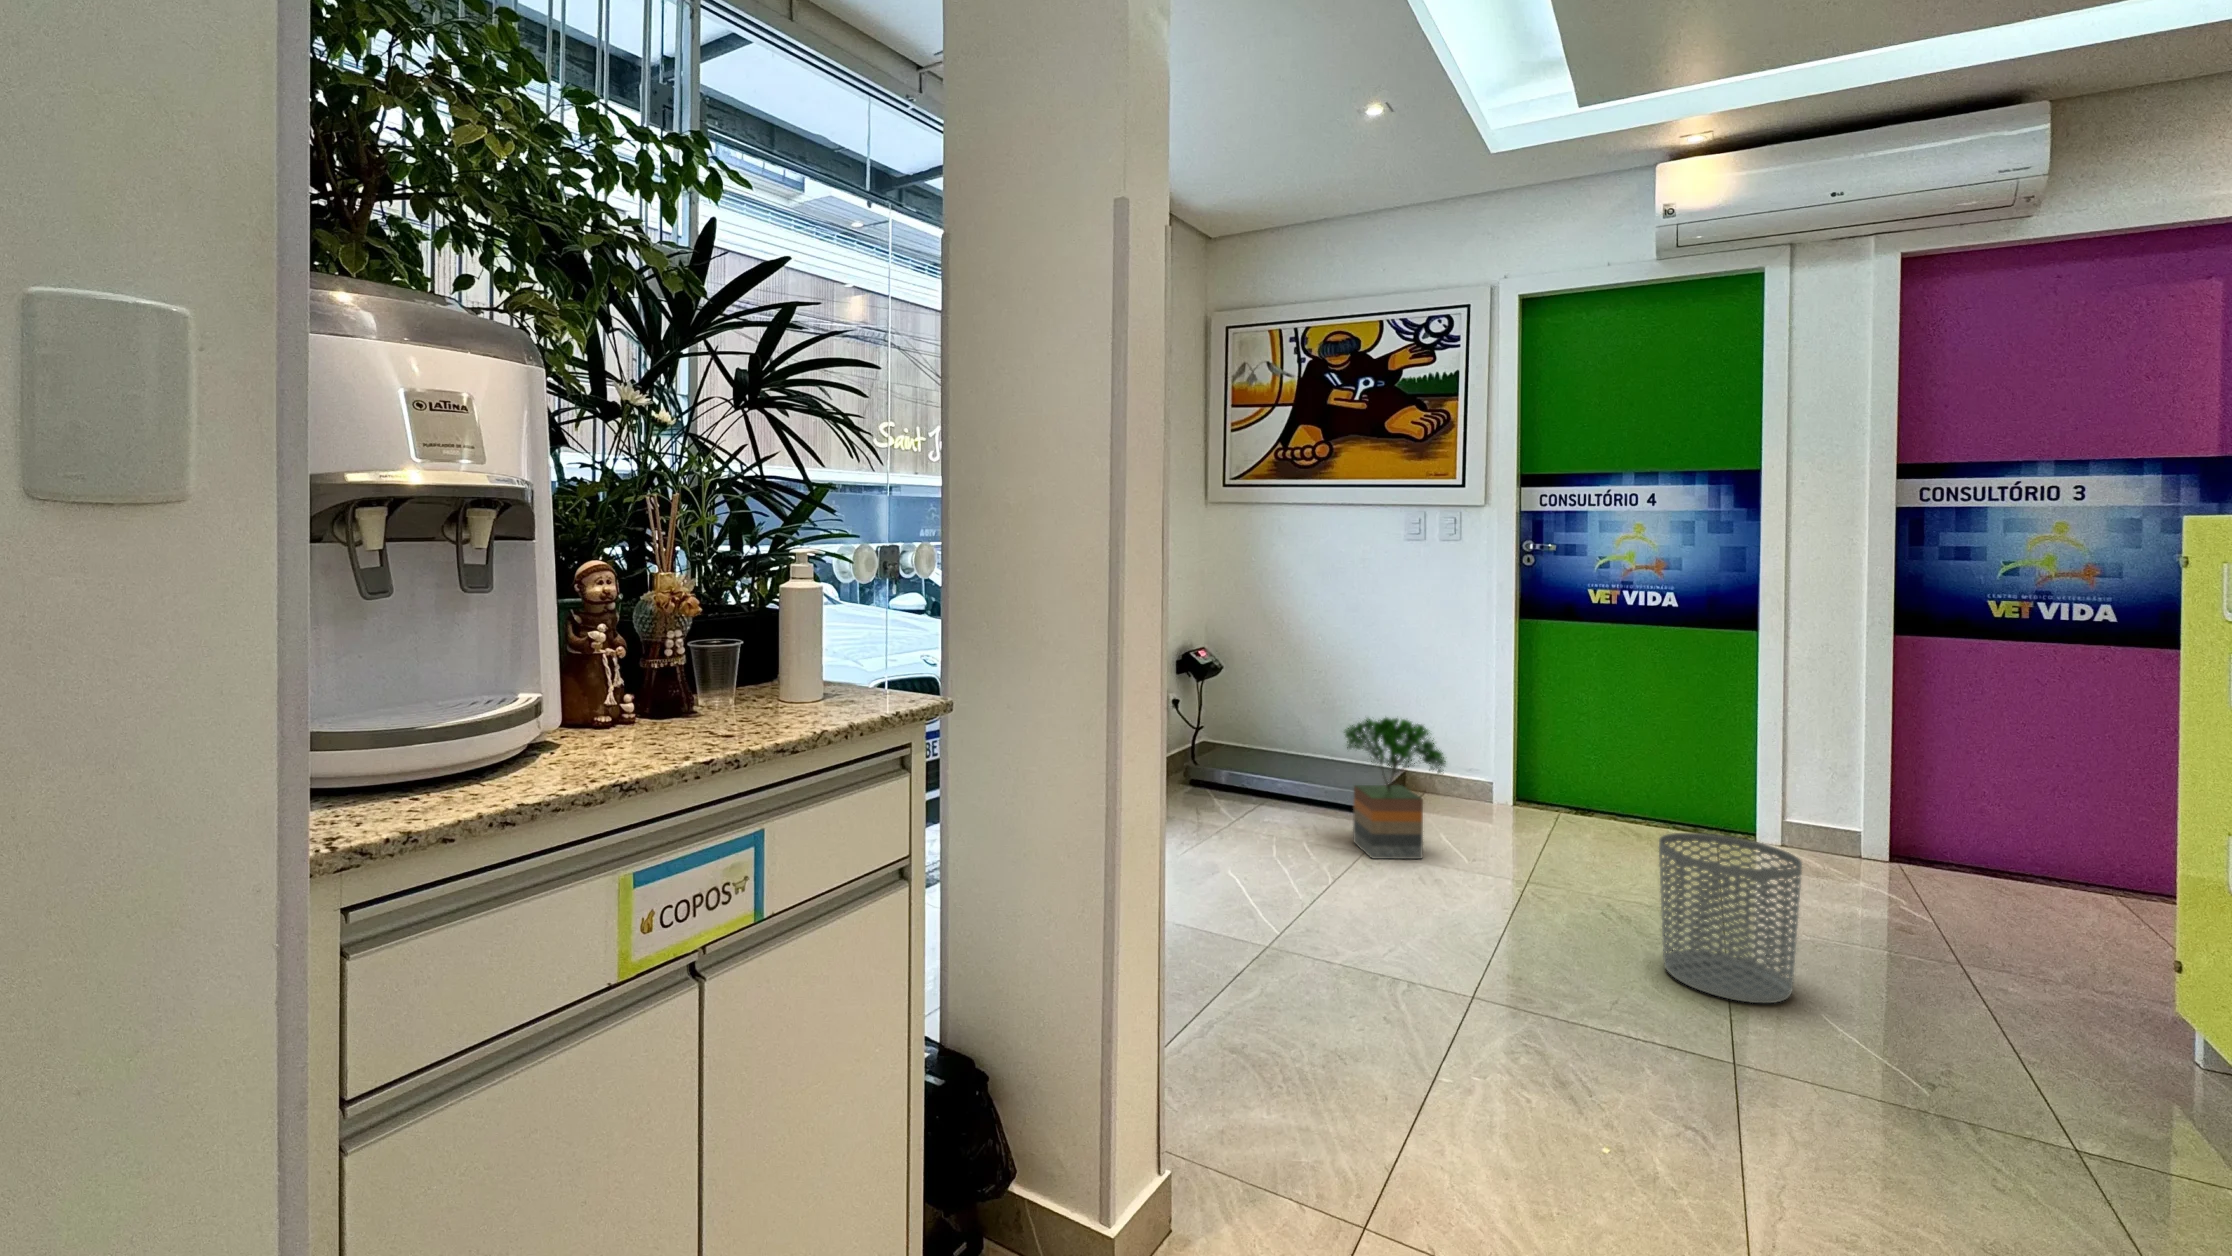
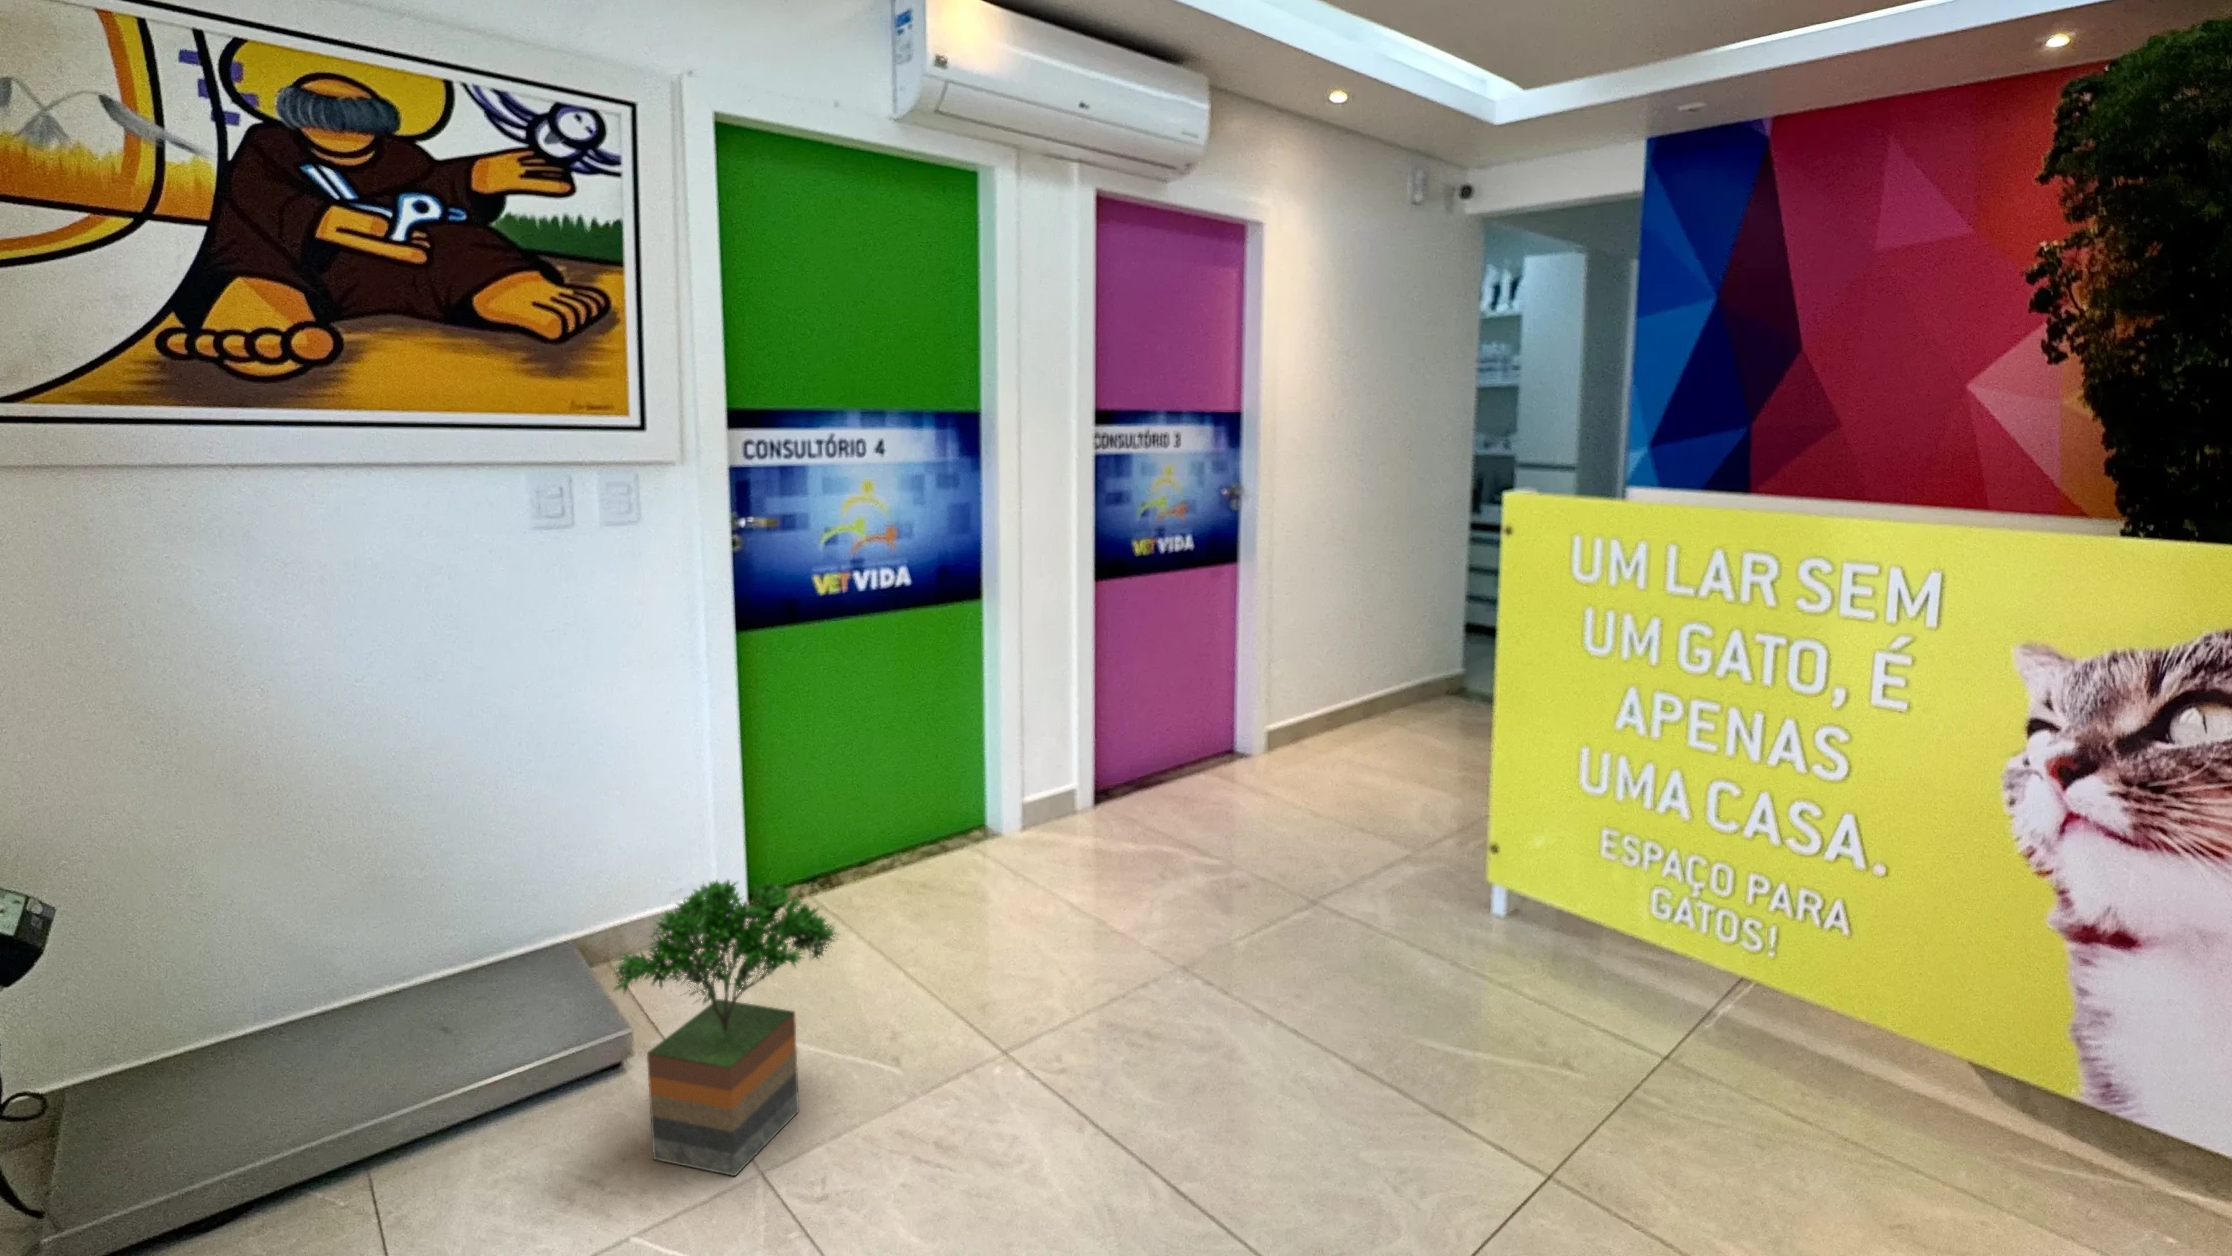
waste bin: present [1659,833,1802,1003] -> none [1225,884,1362,1102]

